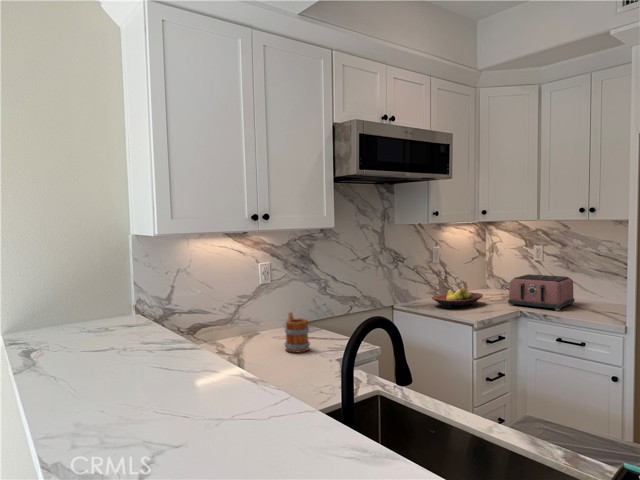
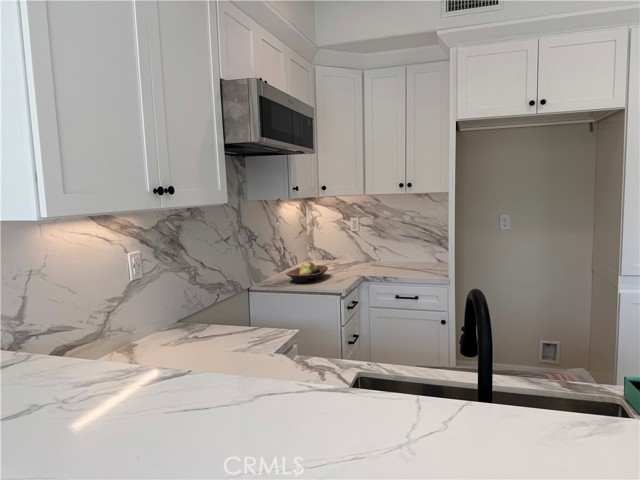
toaster: present [508,274,575,311] -> none [347,243,392,273]
mug: present [284,312,310,352] -> none [194,308,232,356]

